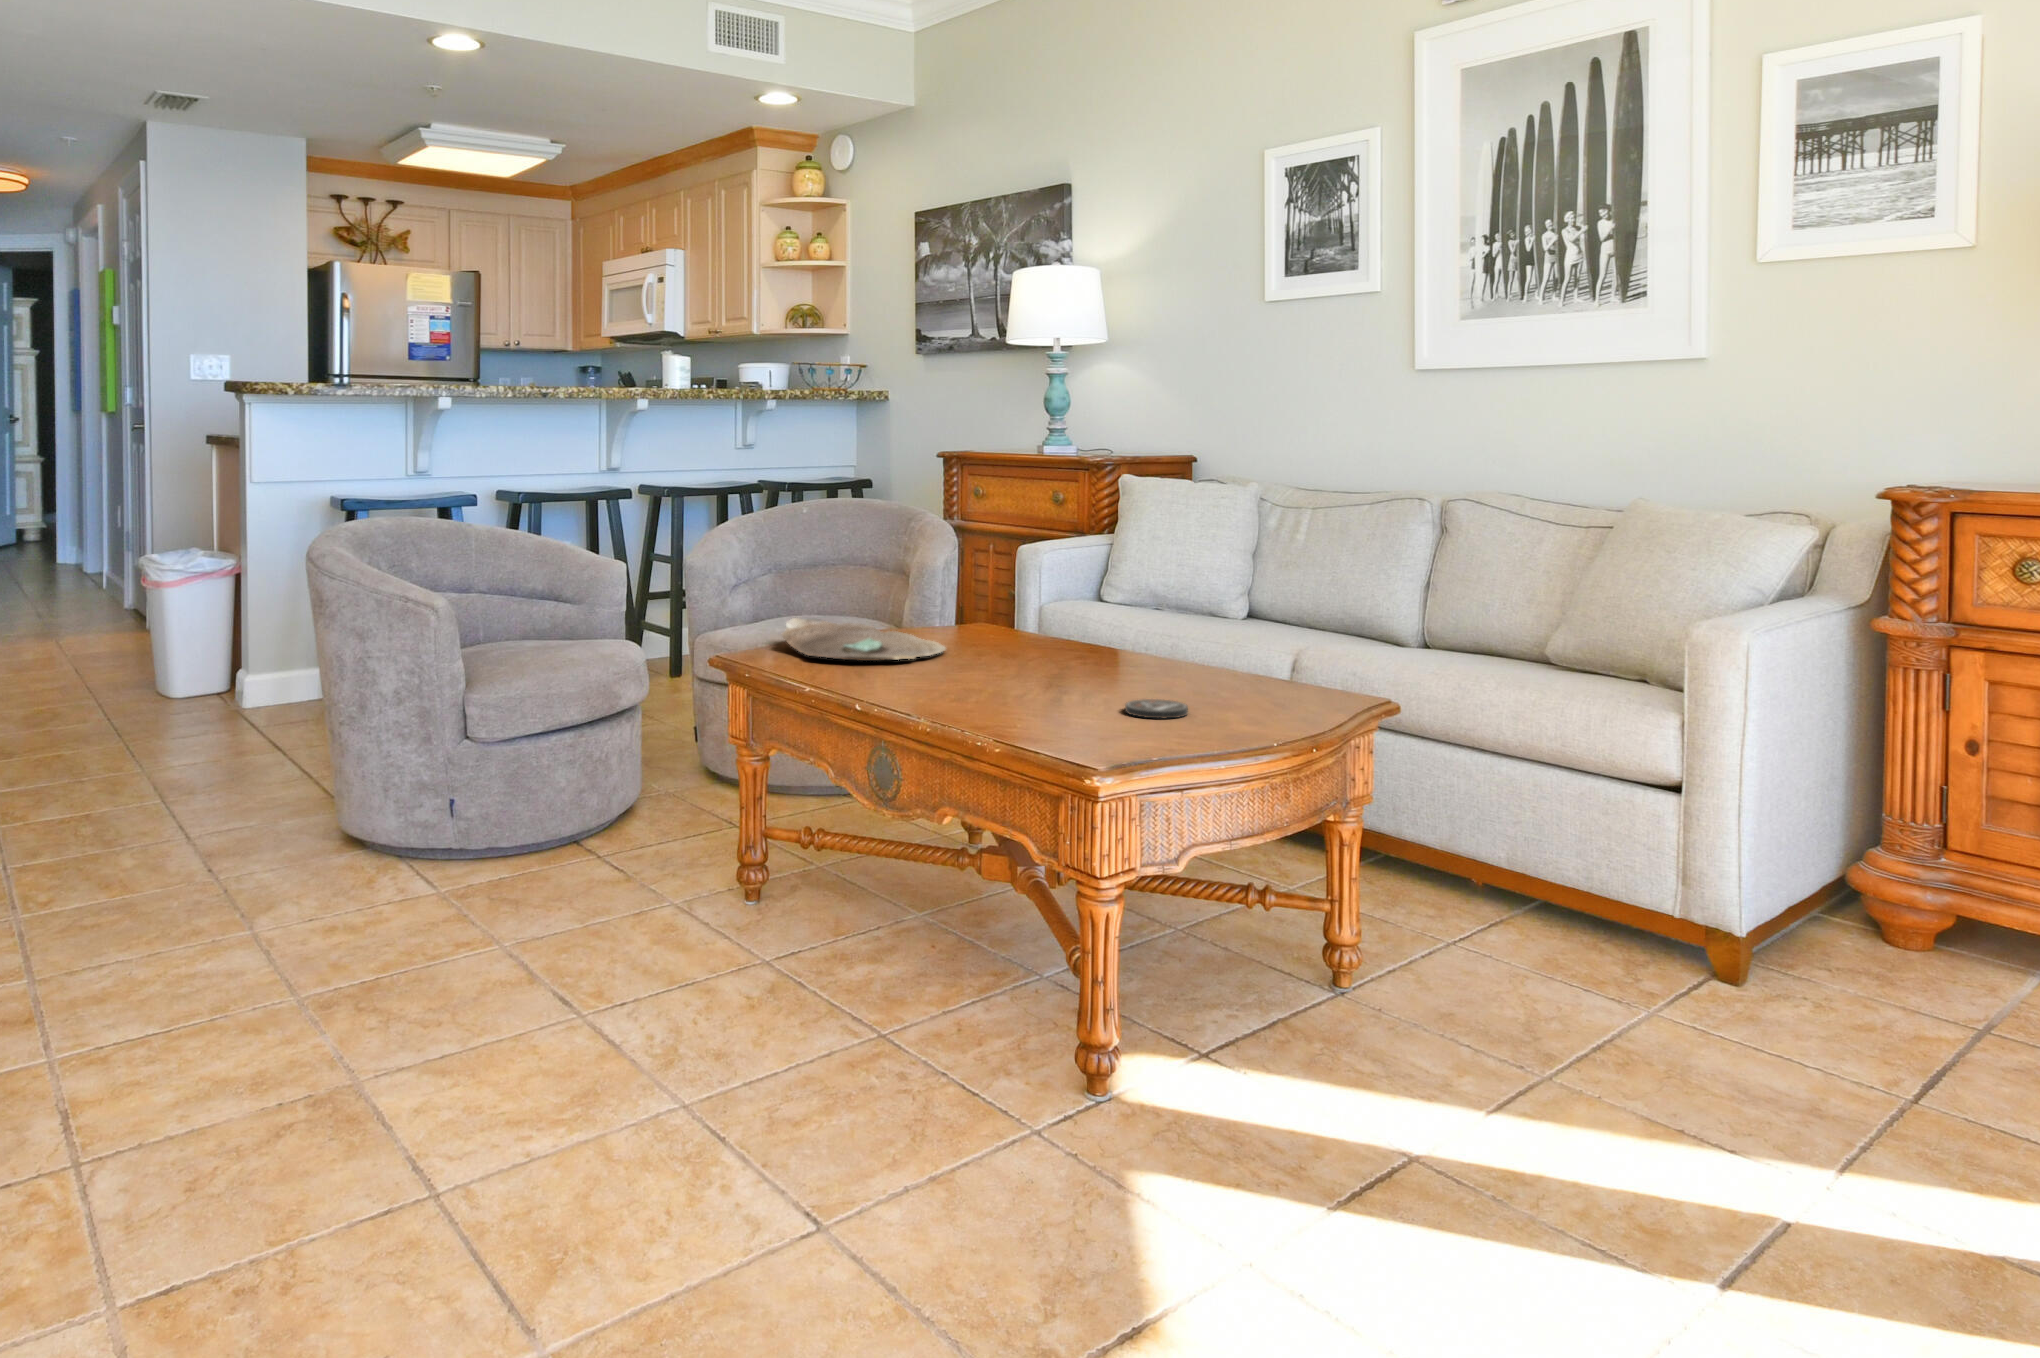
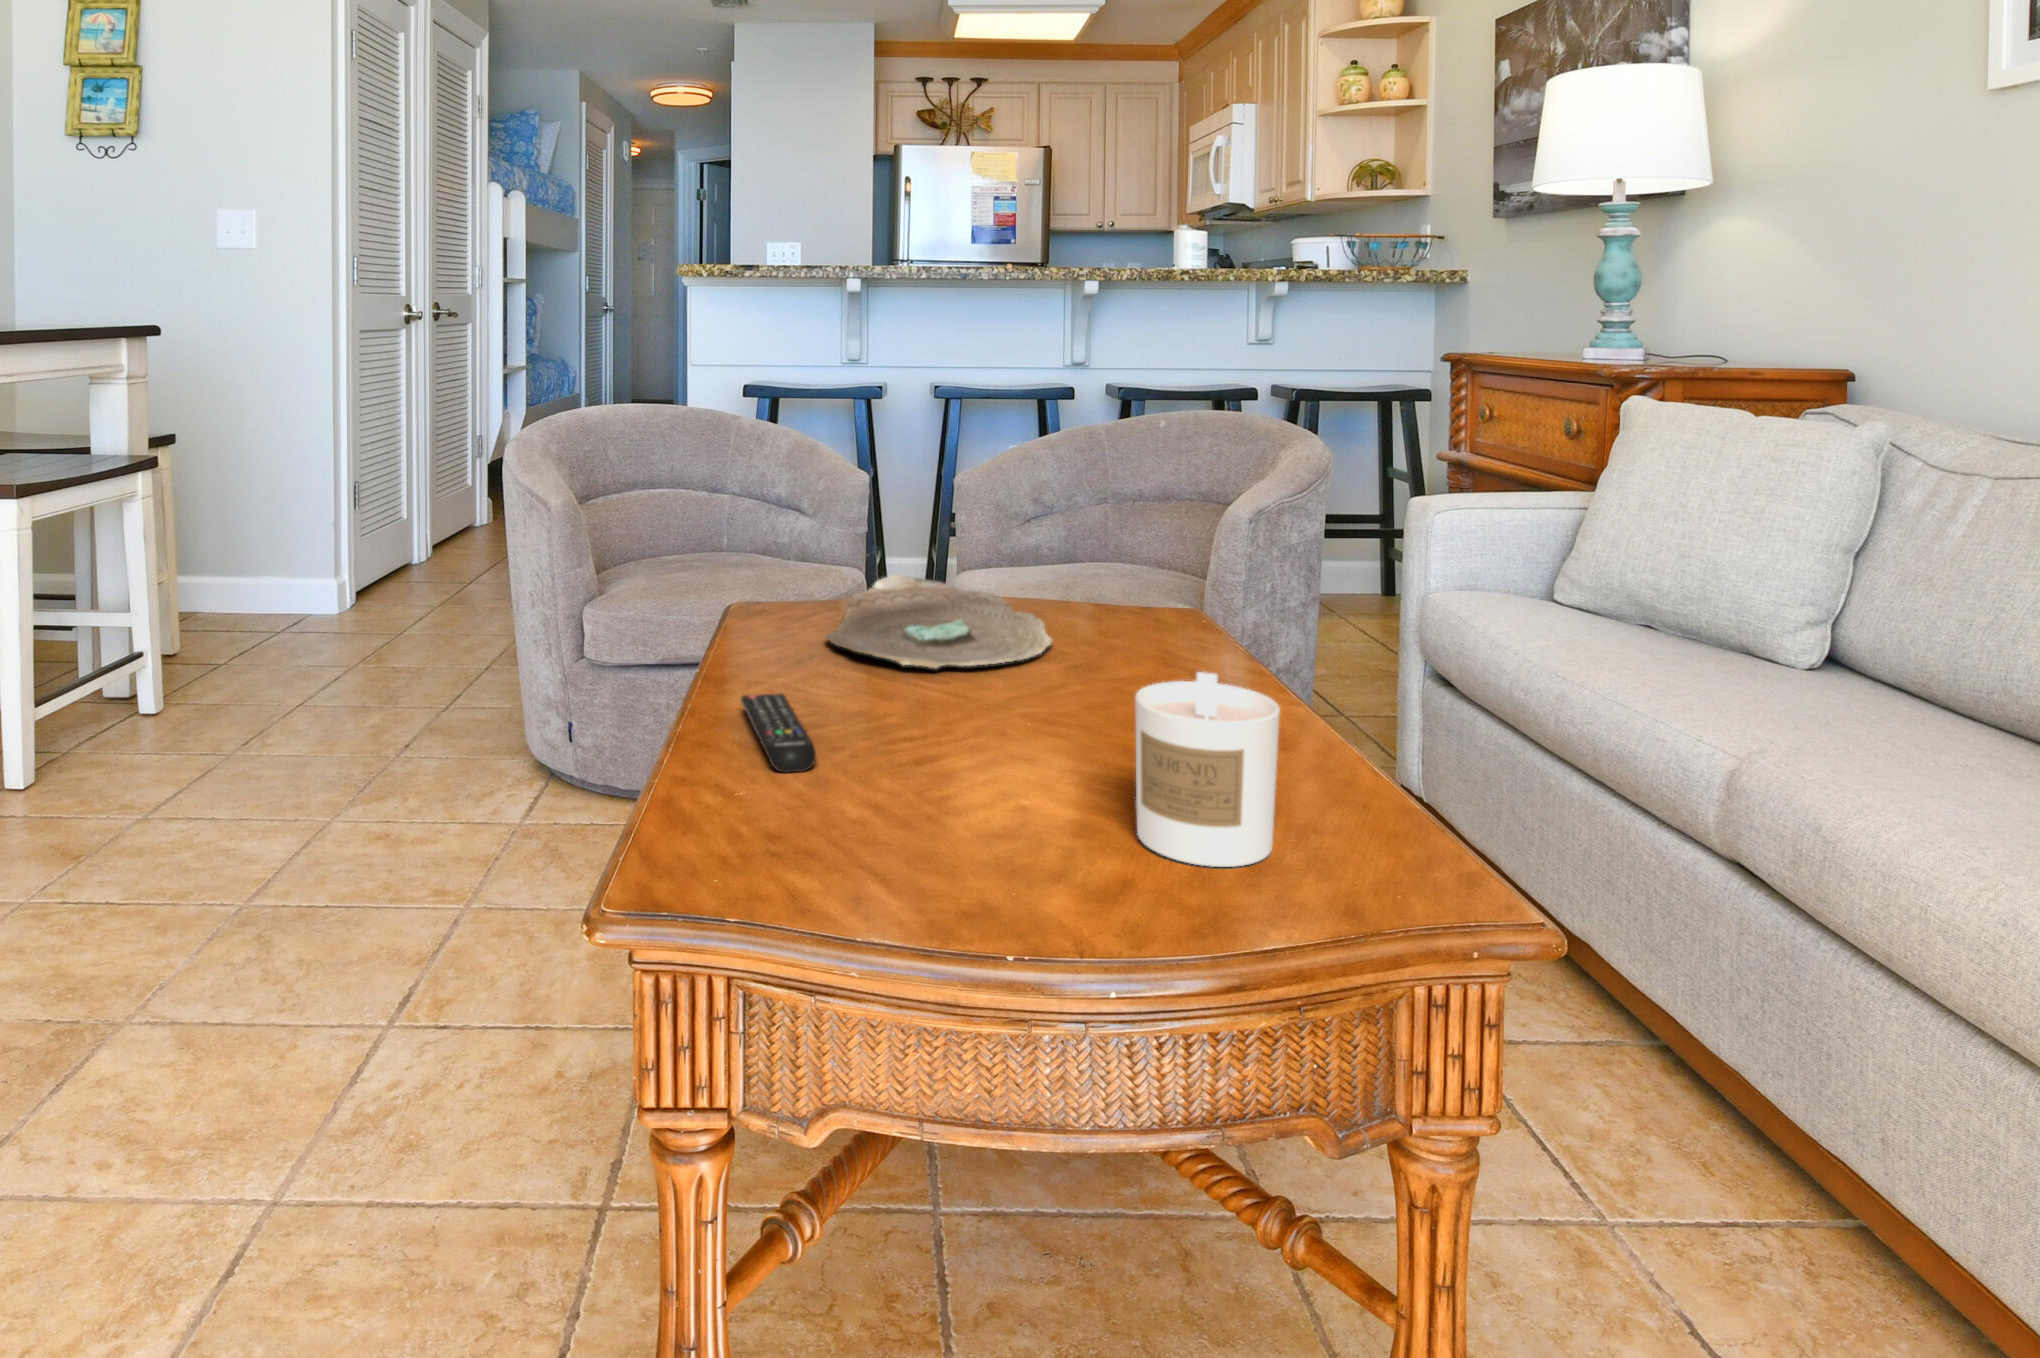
candle: none [1157,604,1227,694] -> present [1135,672,1280,867]
remote control: none [865,673,975,702] -> present [741,694,816,773]
coaster: present [1125,699,1188,719] -> none [922,850,1047,918]

